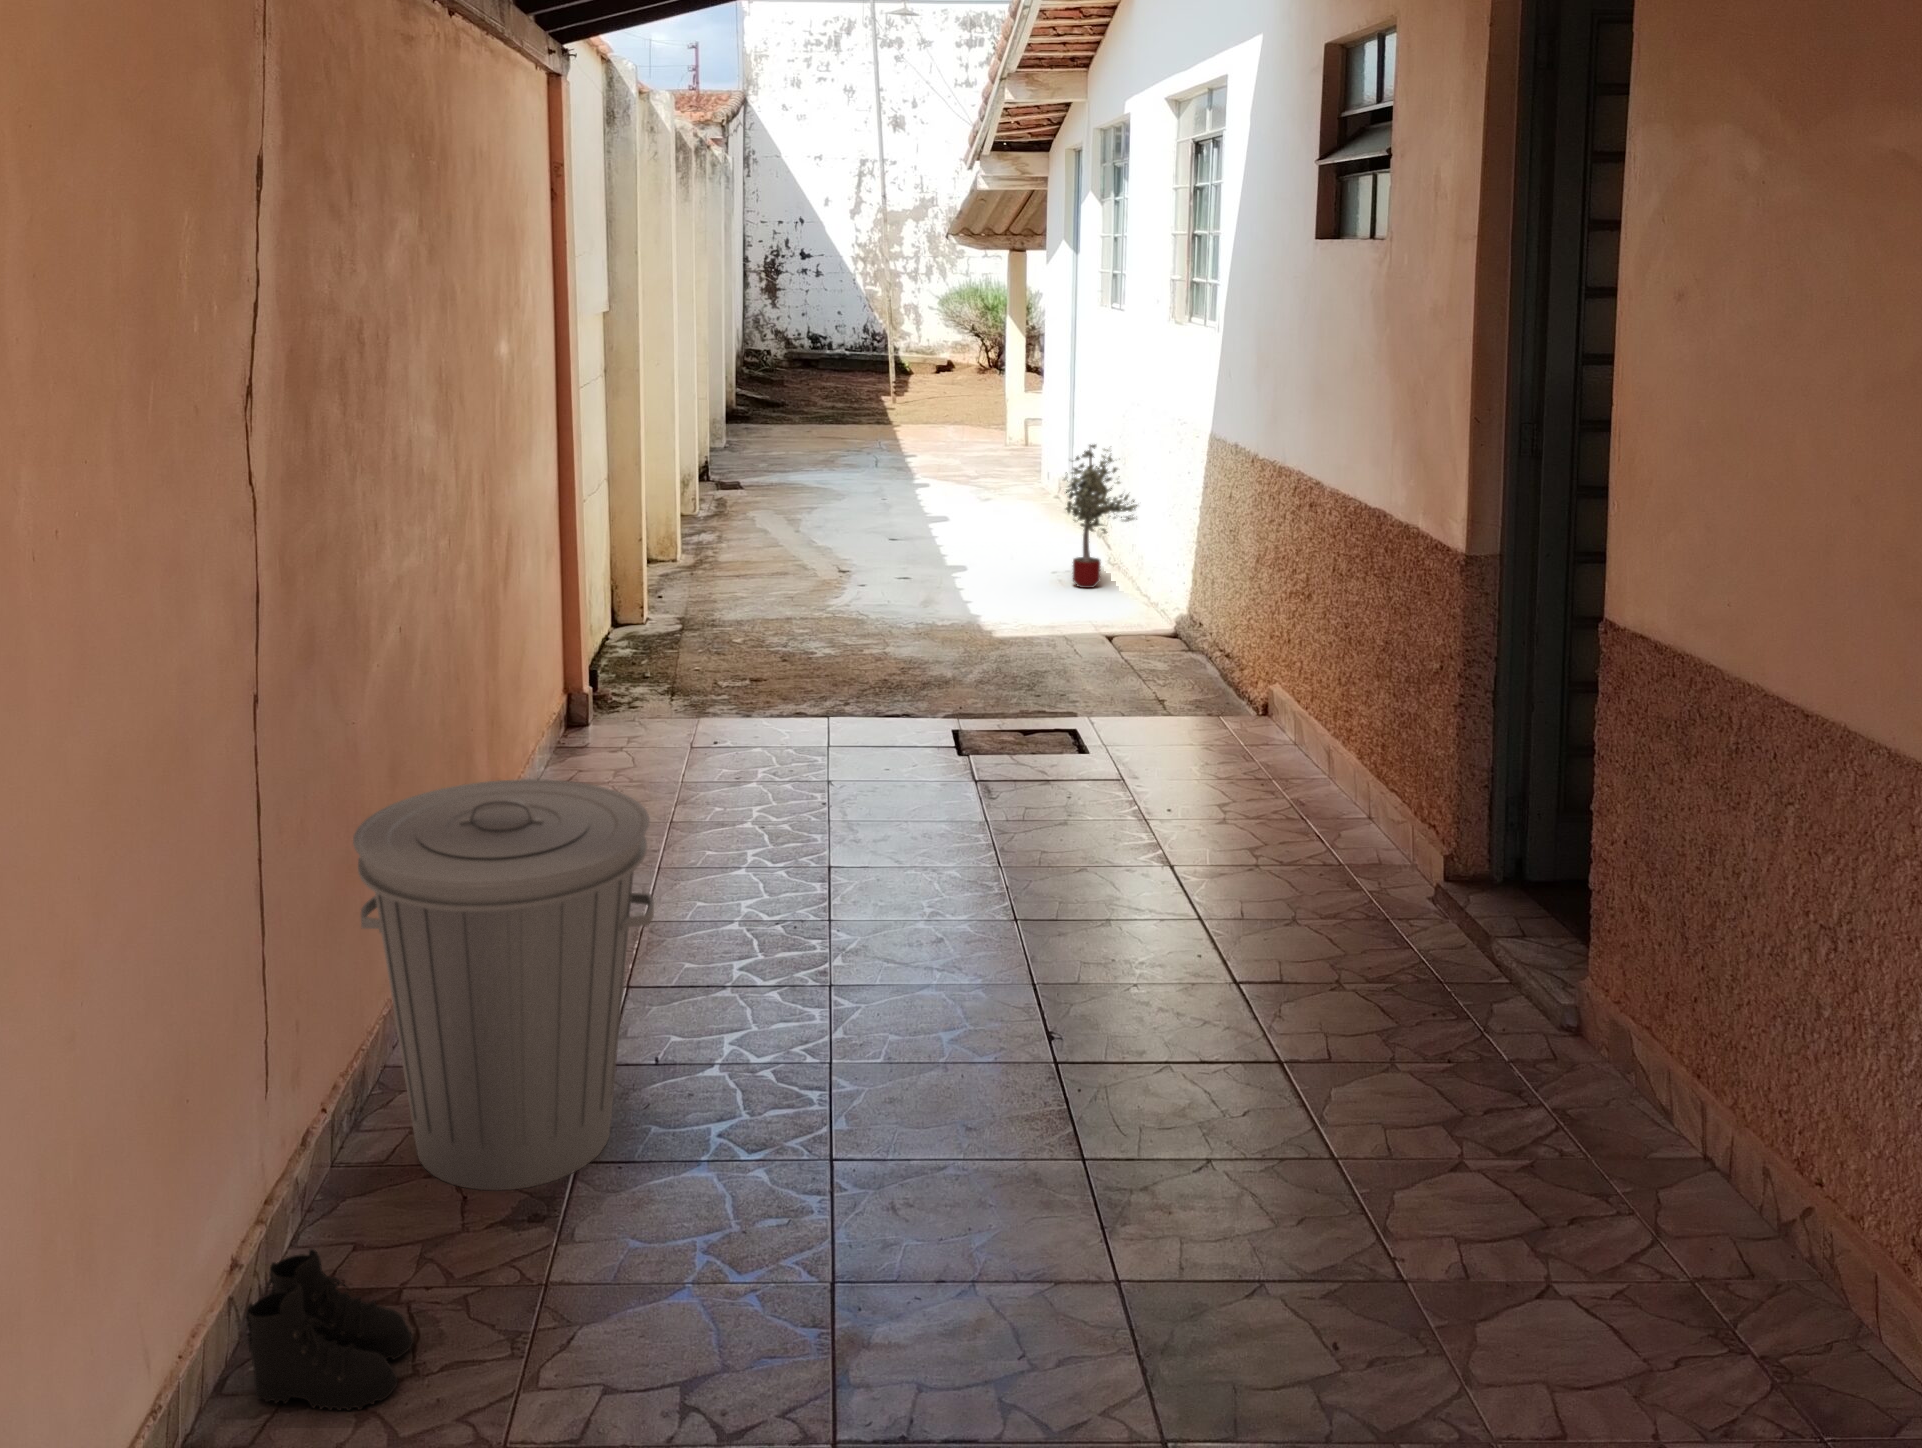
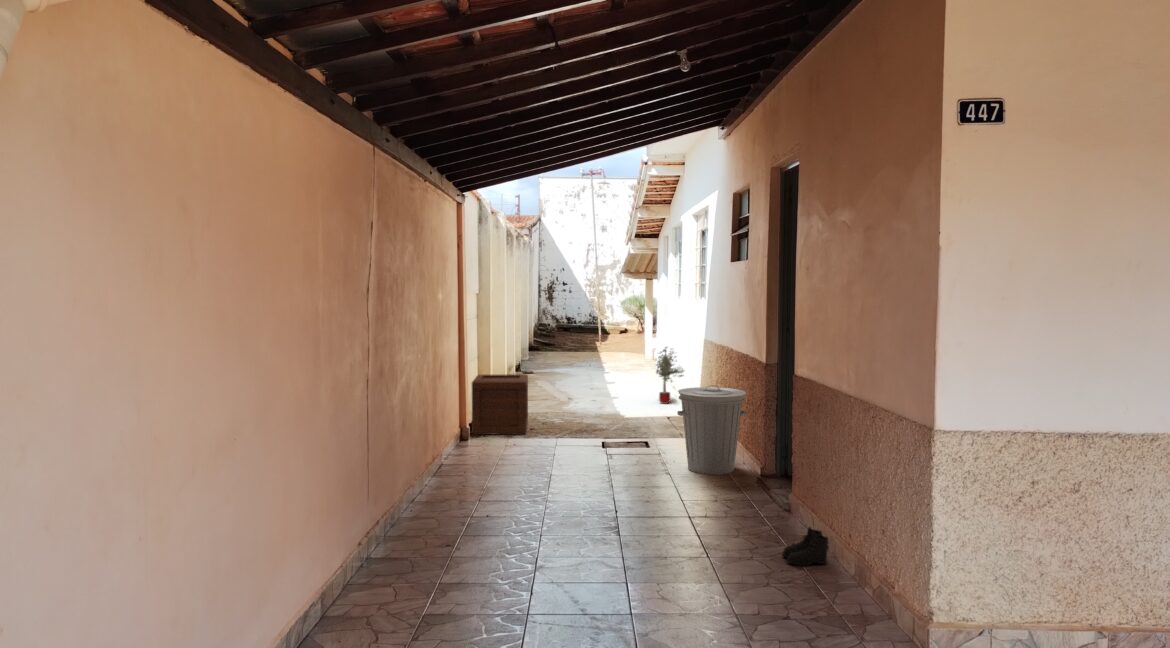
wooden crate: none [598,533,746,700] -> present [472,374,528,435]
trash can: present [353,779,654,1191] -> present [677,385,746,474]
boots: present [243,1249,413,1411] -> present [782,527,829,566]

